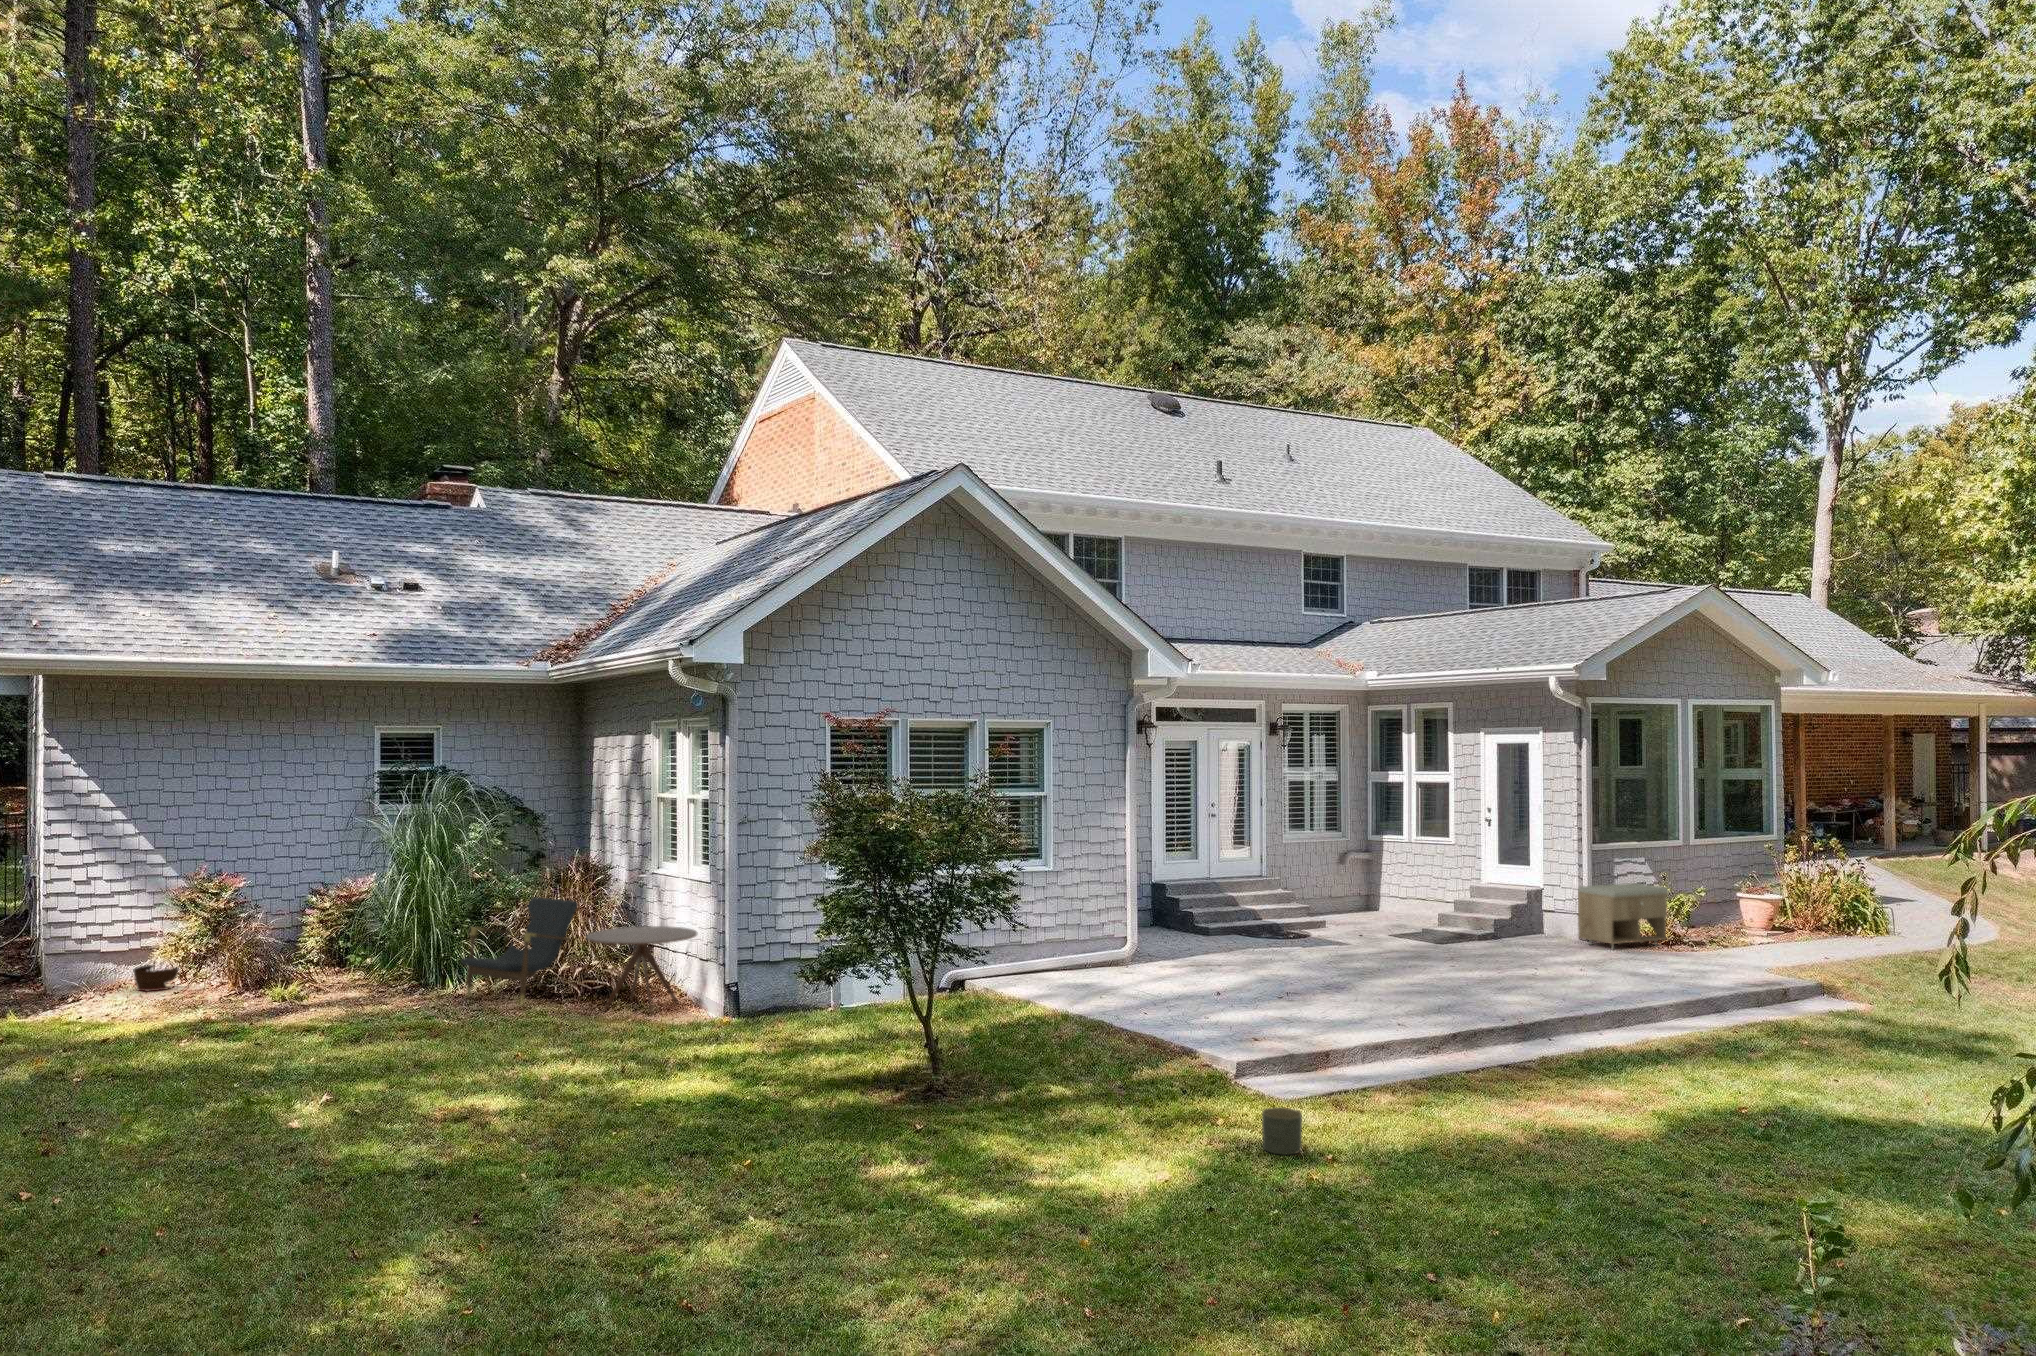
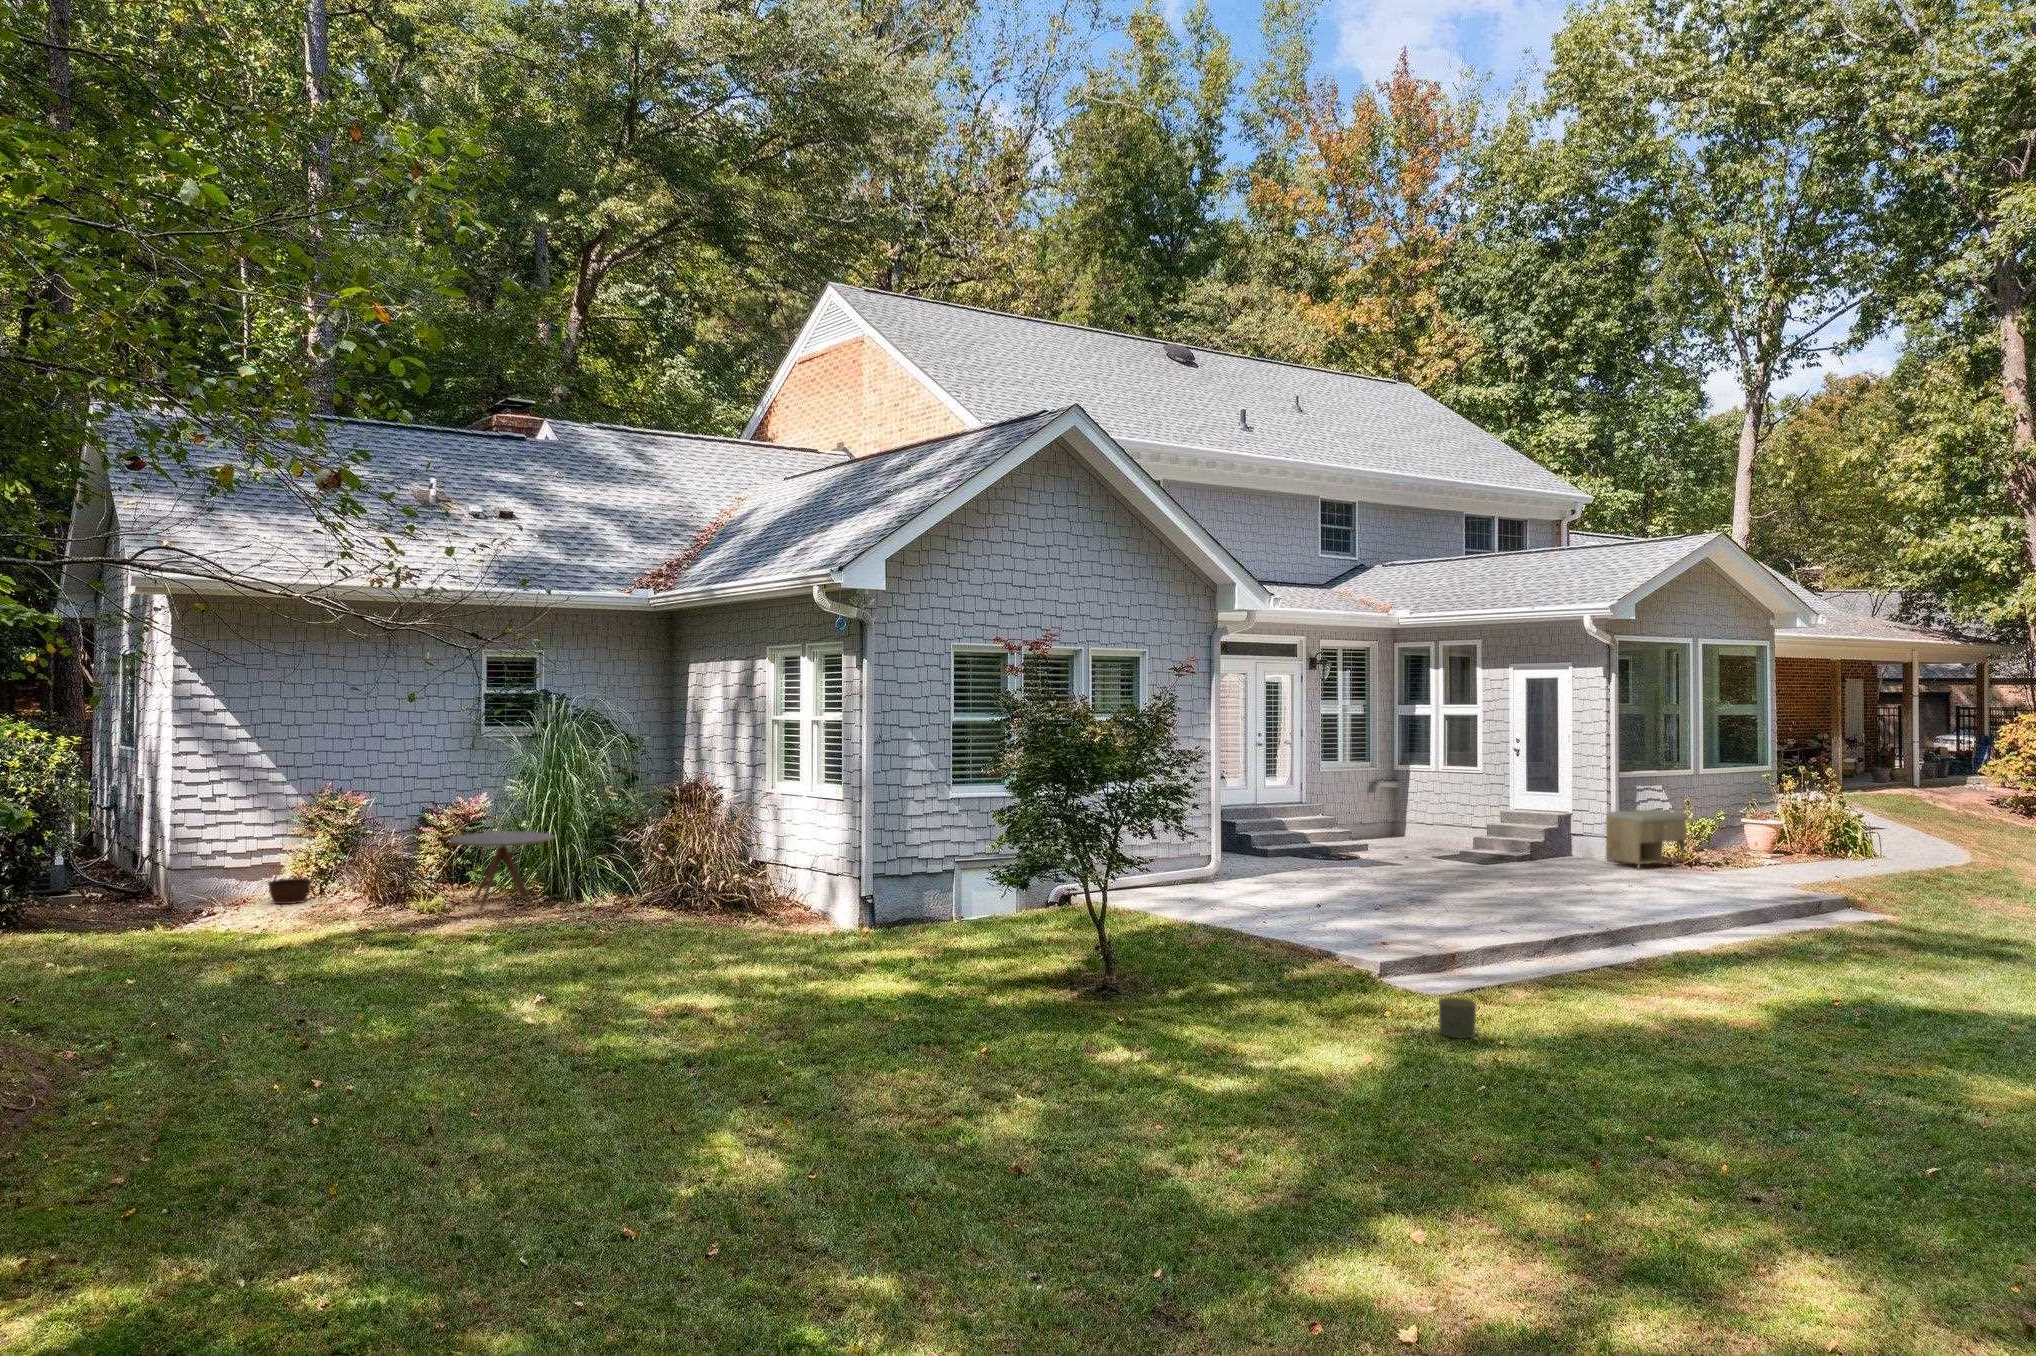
lounge chair: present [461,897,578,1005] -> none [601,815,706,917]
round table: present [586,926,697,1014] -> present [450,831,555,910]

